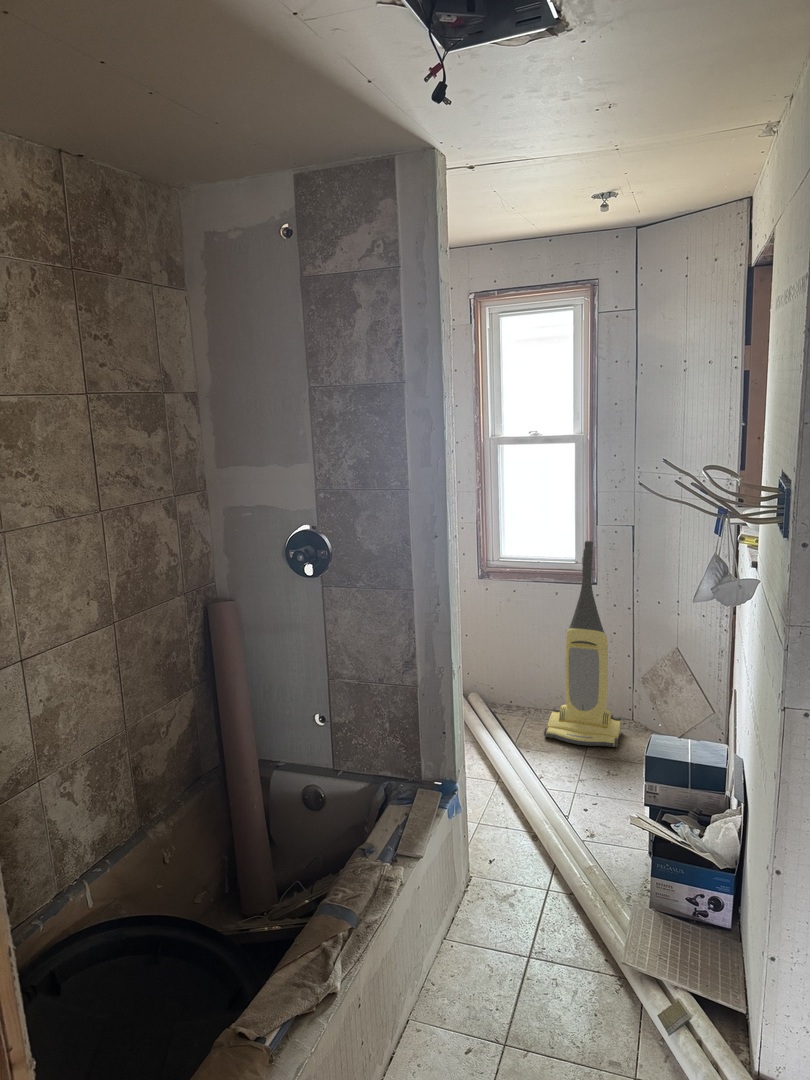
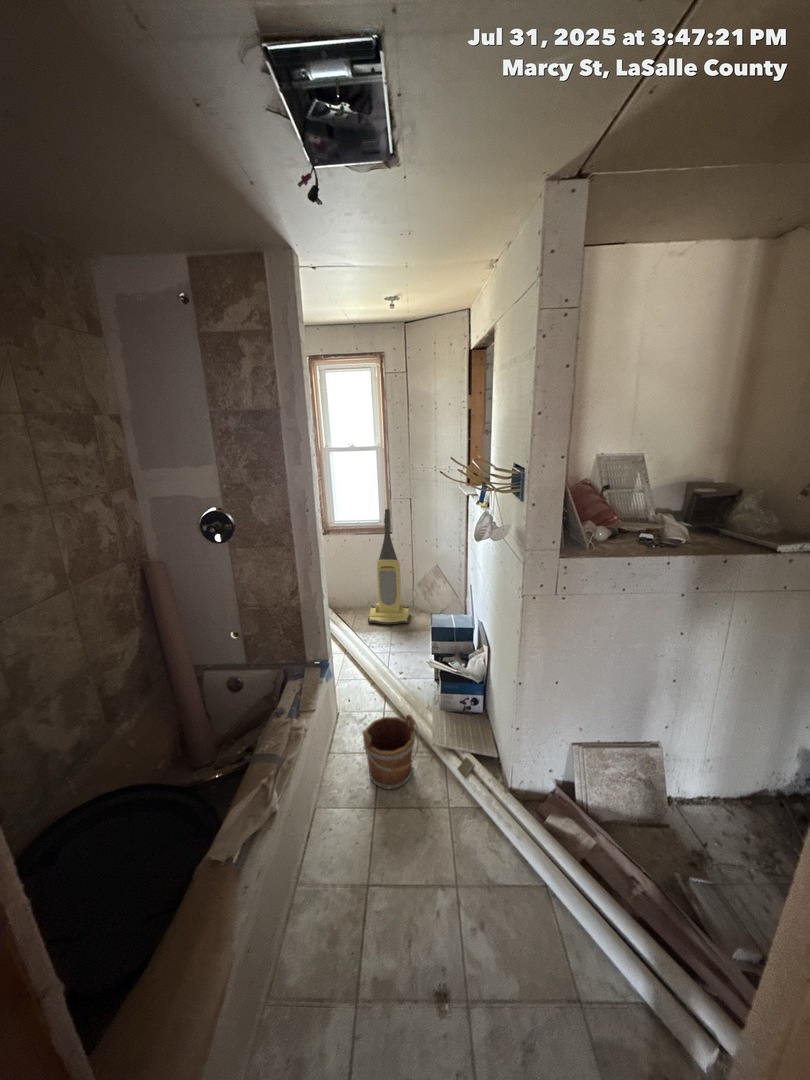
bucket: none [495,895,594,1025] -> present [363,714,419,790]

